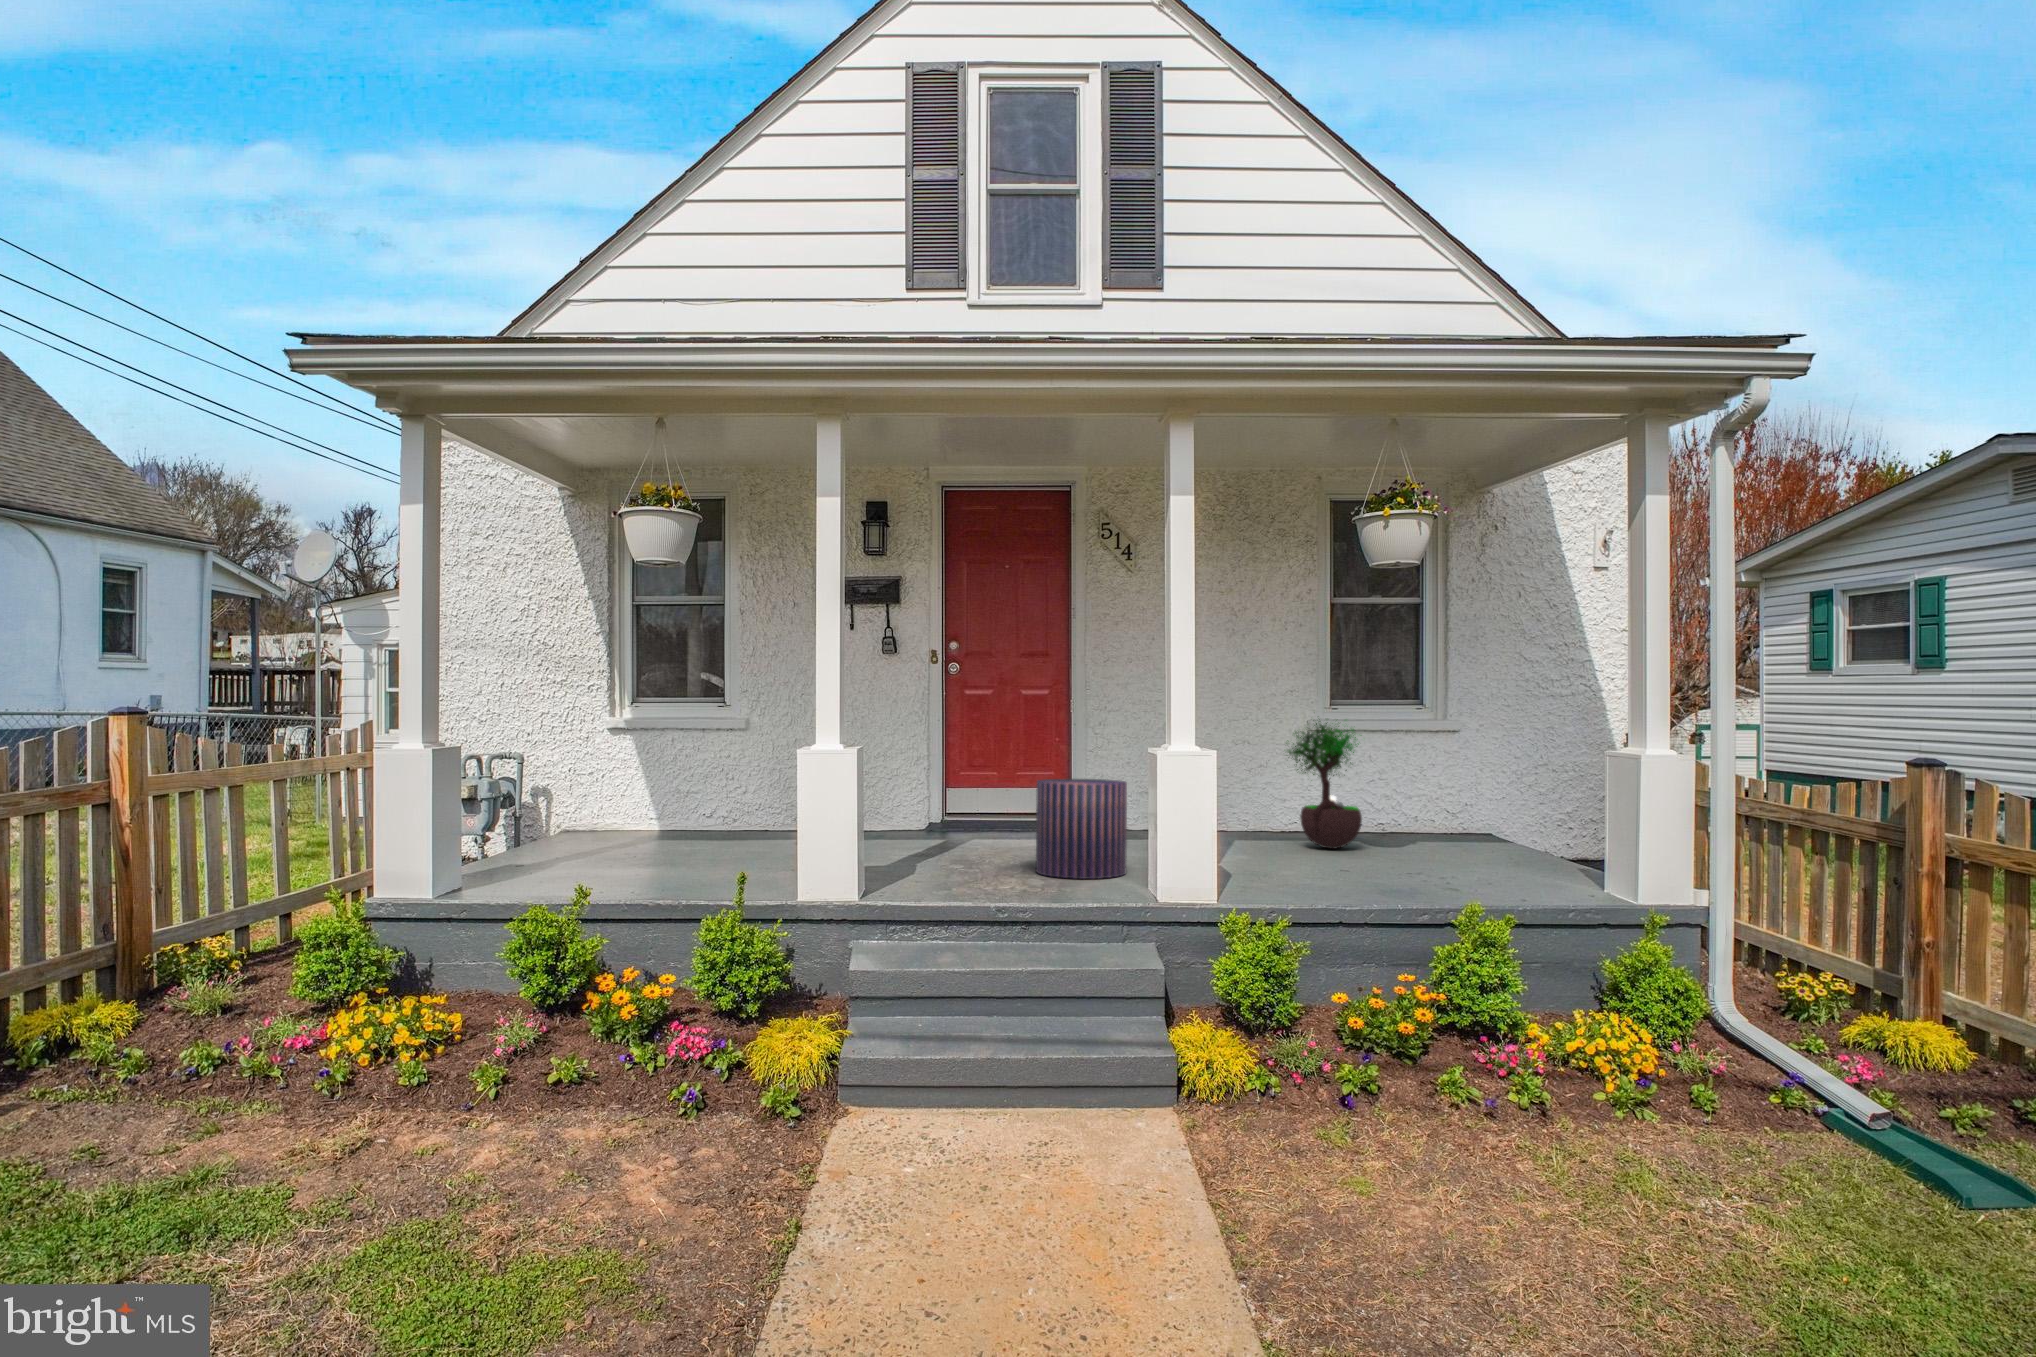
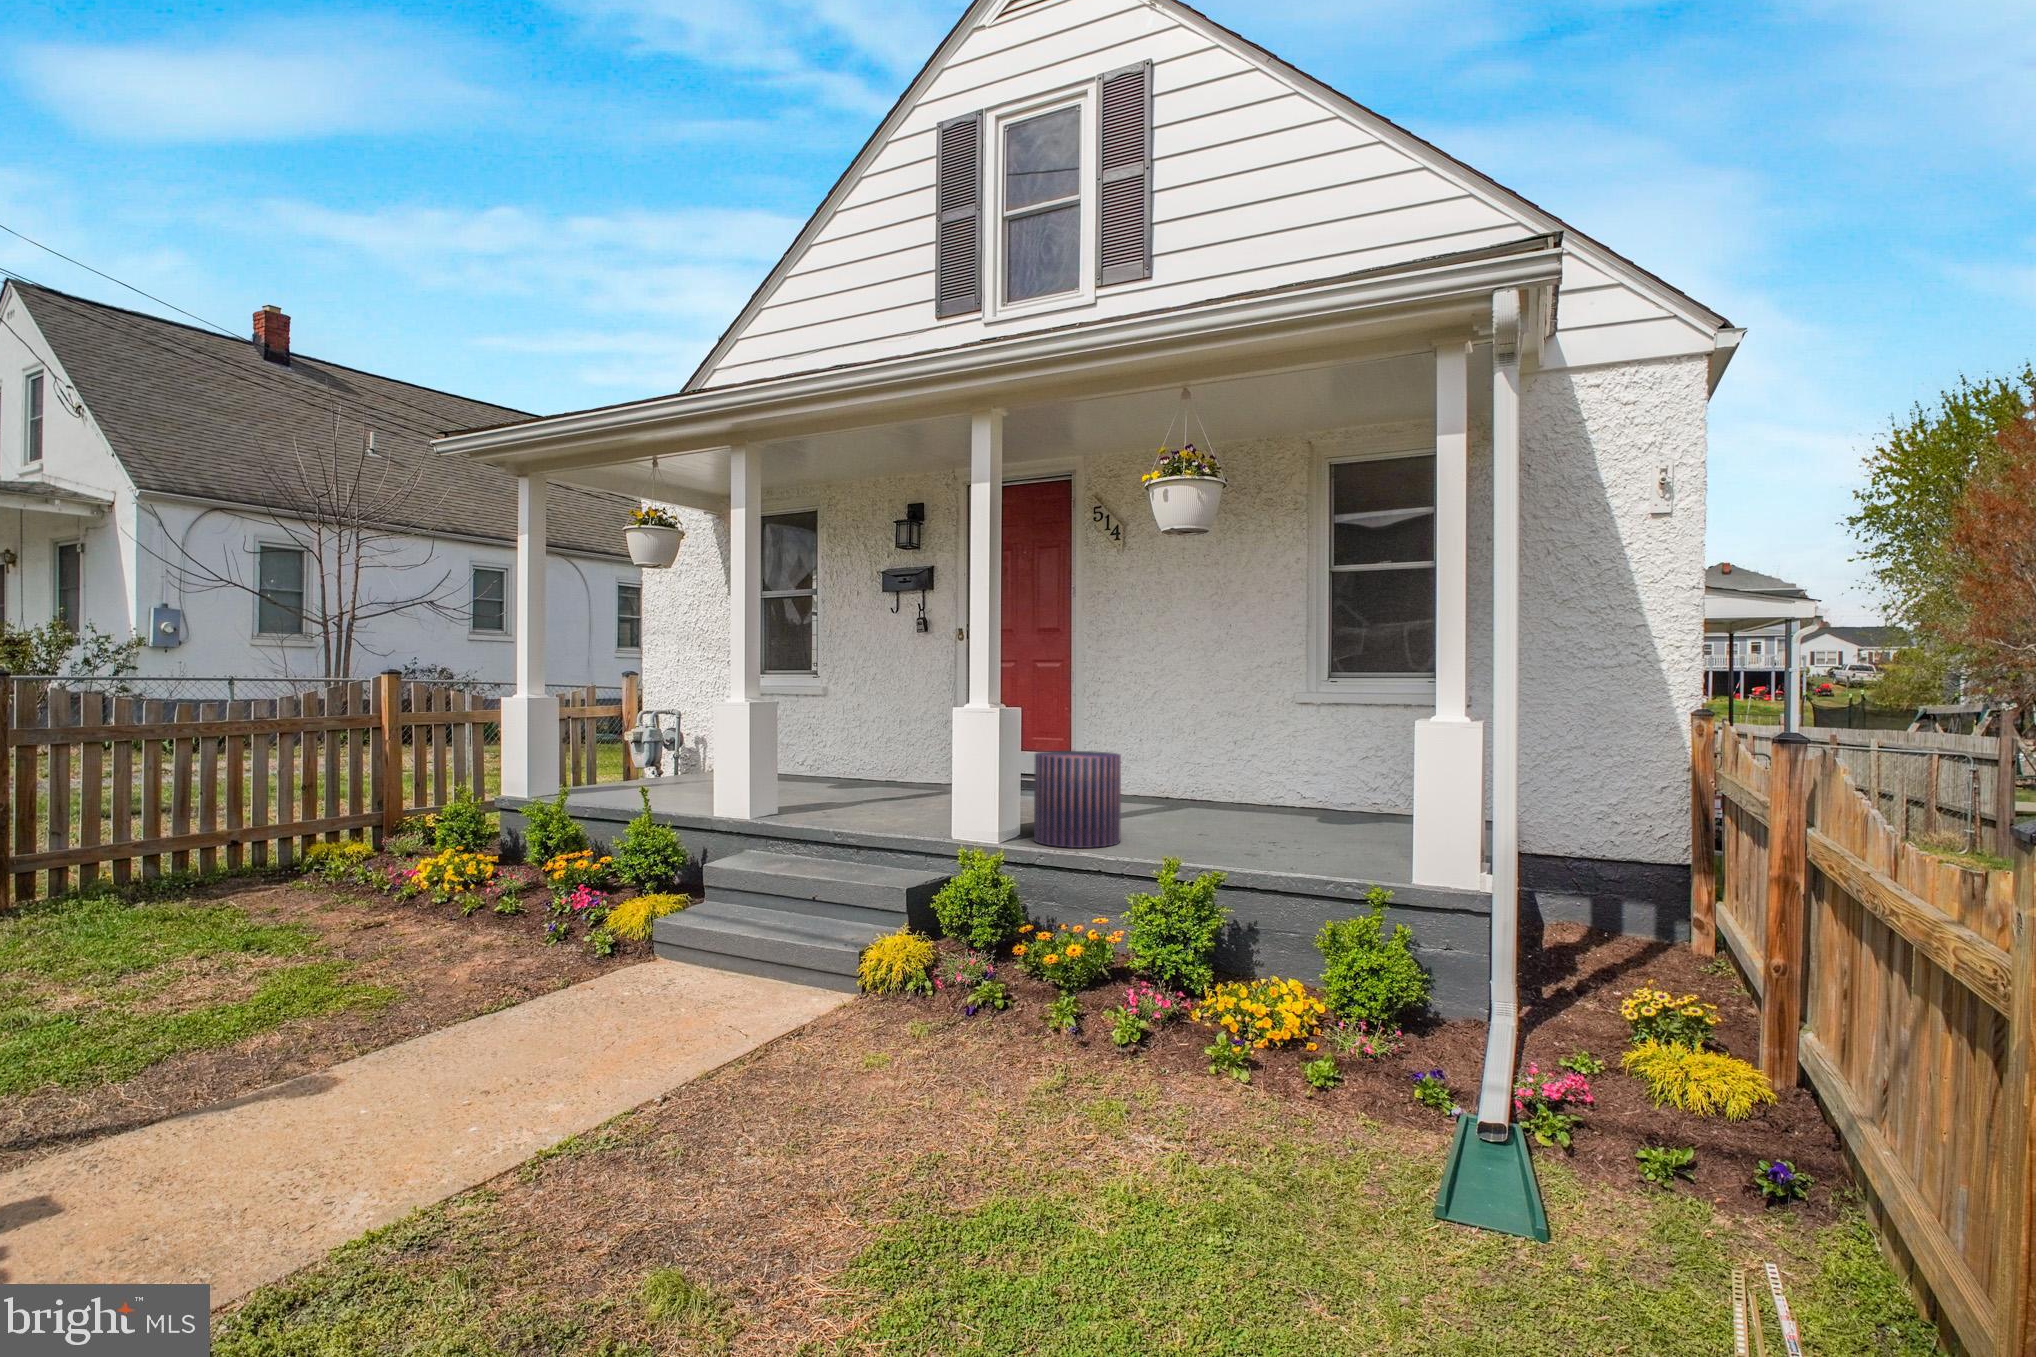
potted tree: present [1286,719,1362,849] -> none [1267,684,1345,815]

